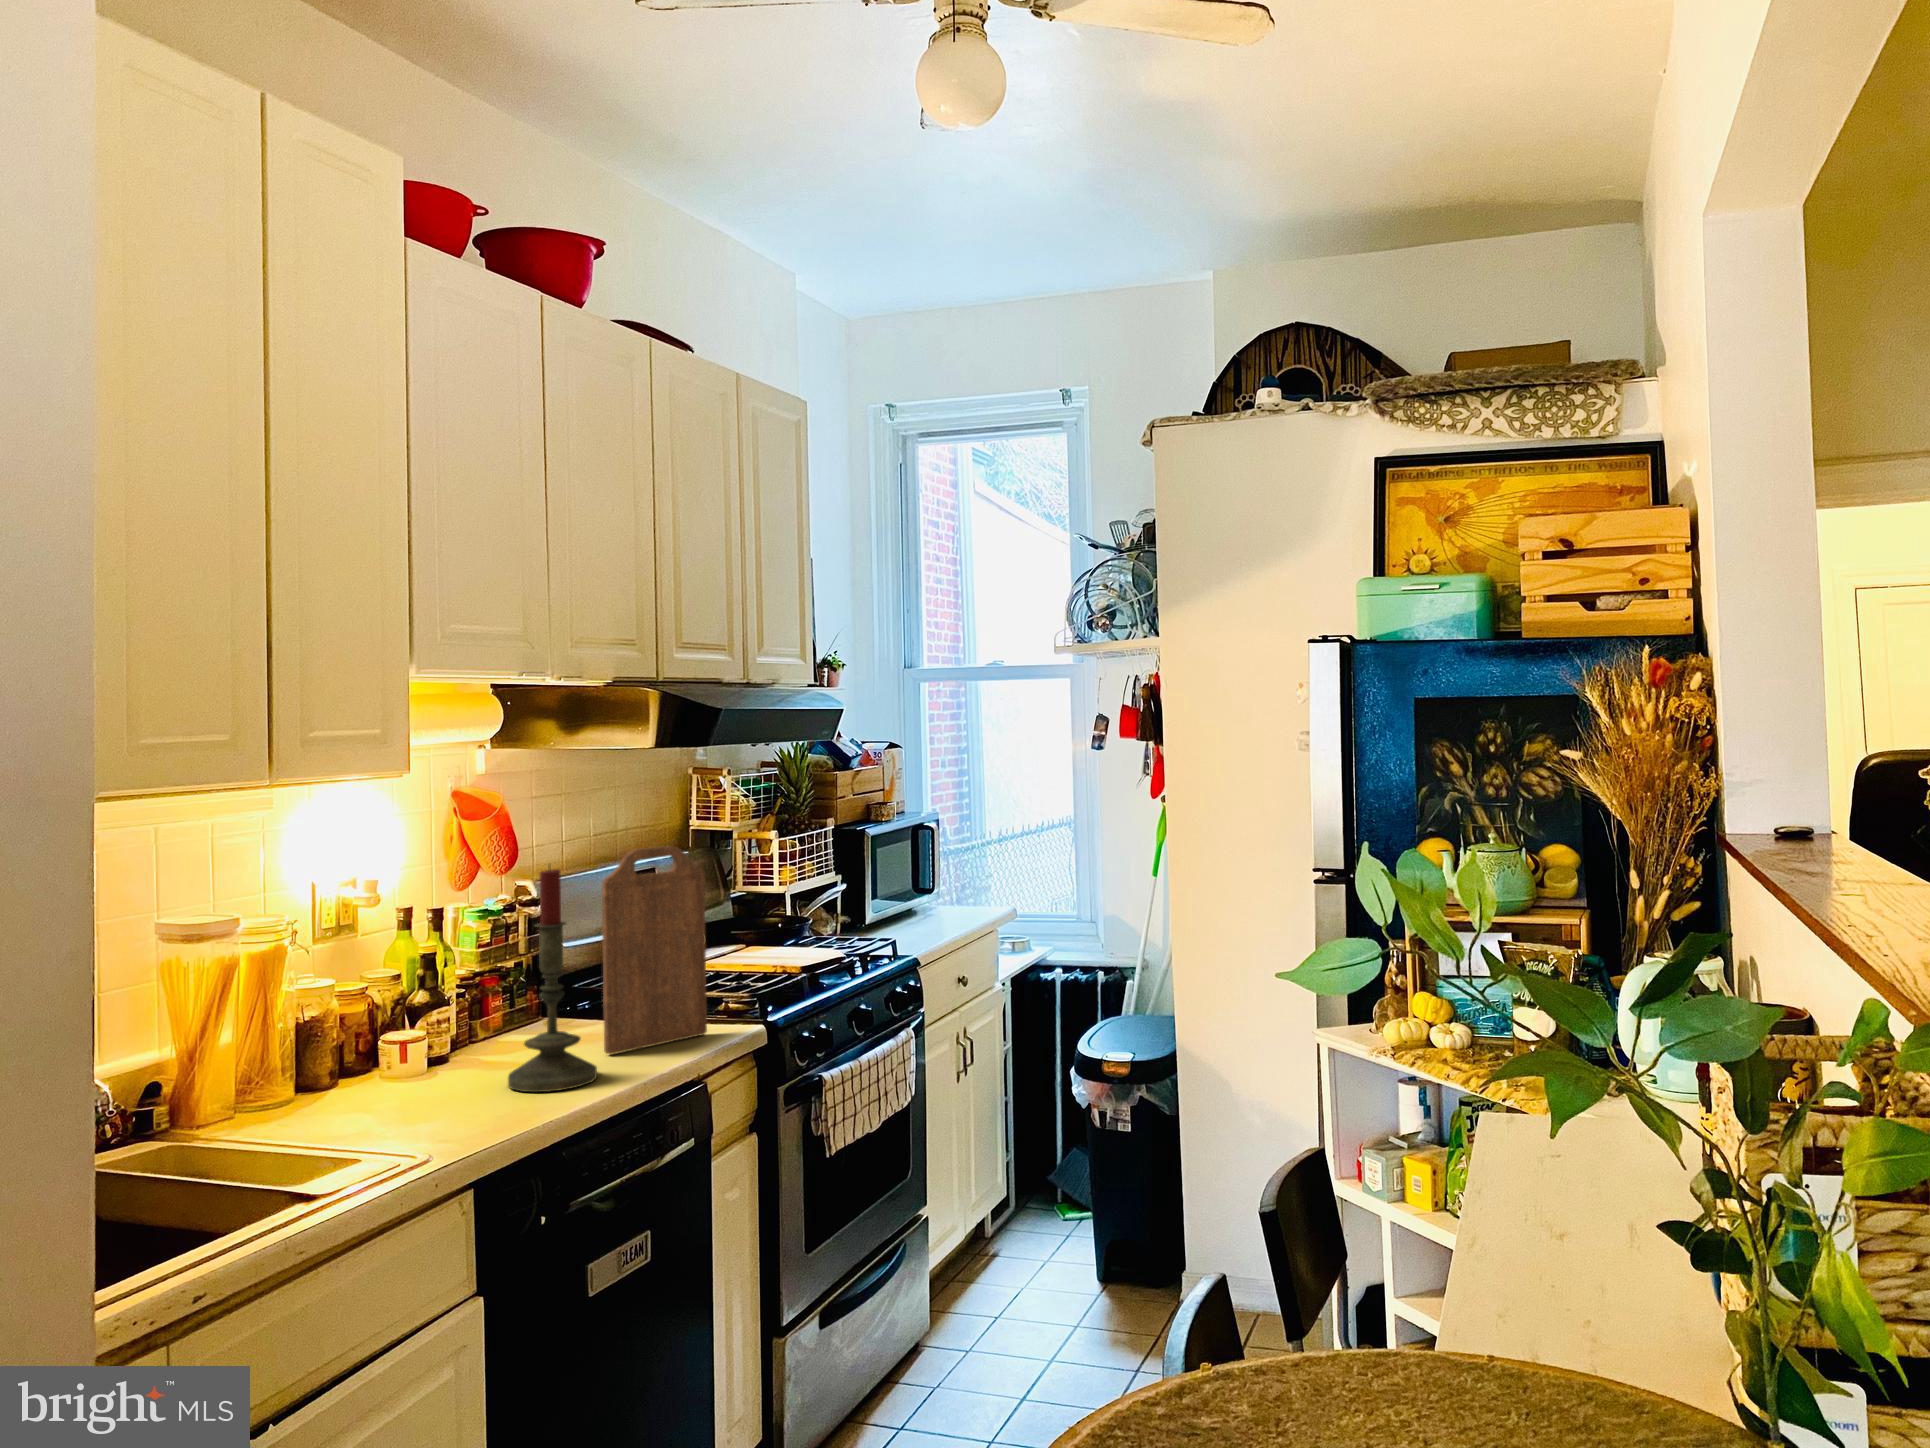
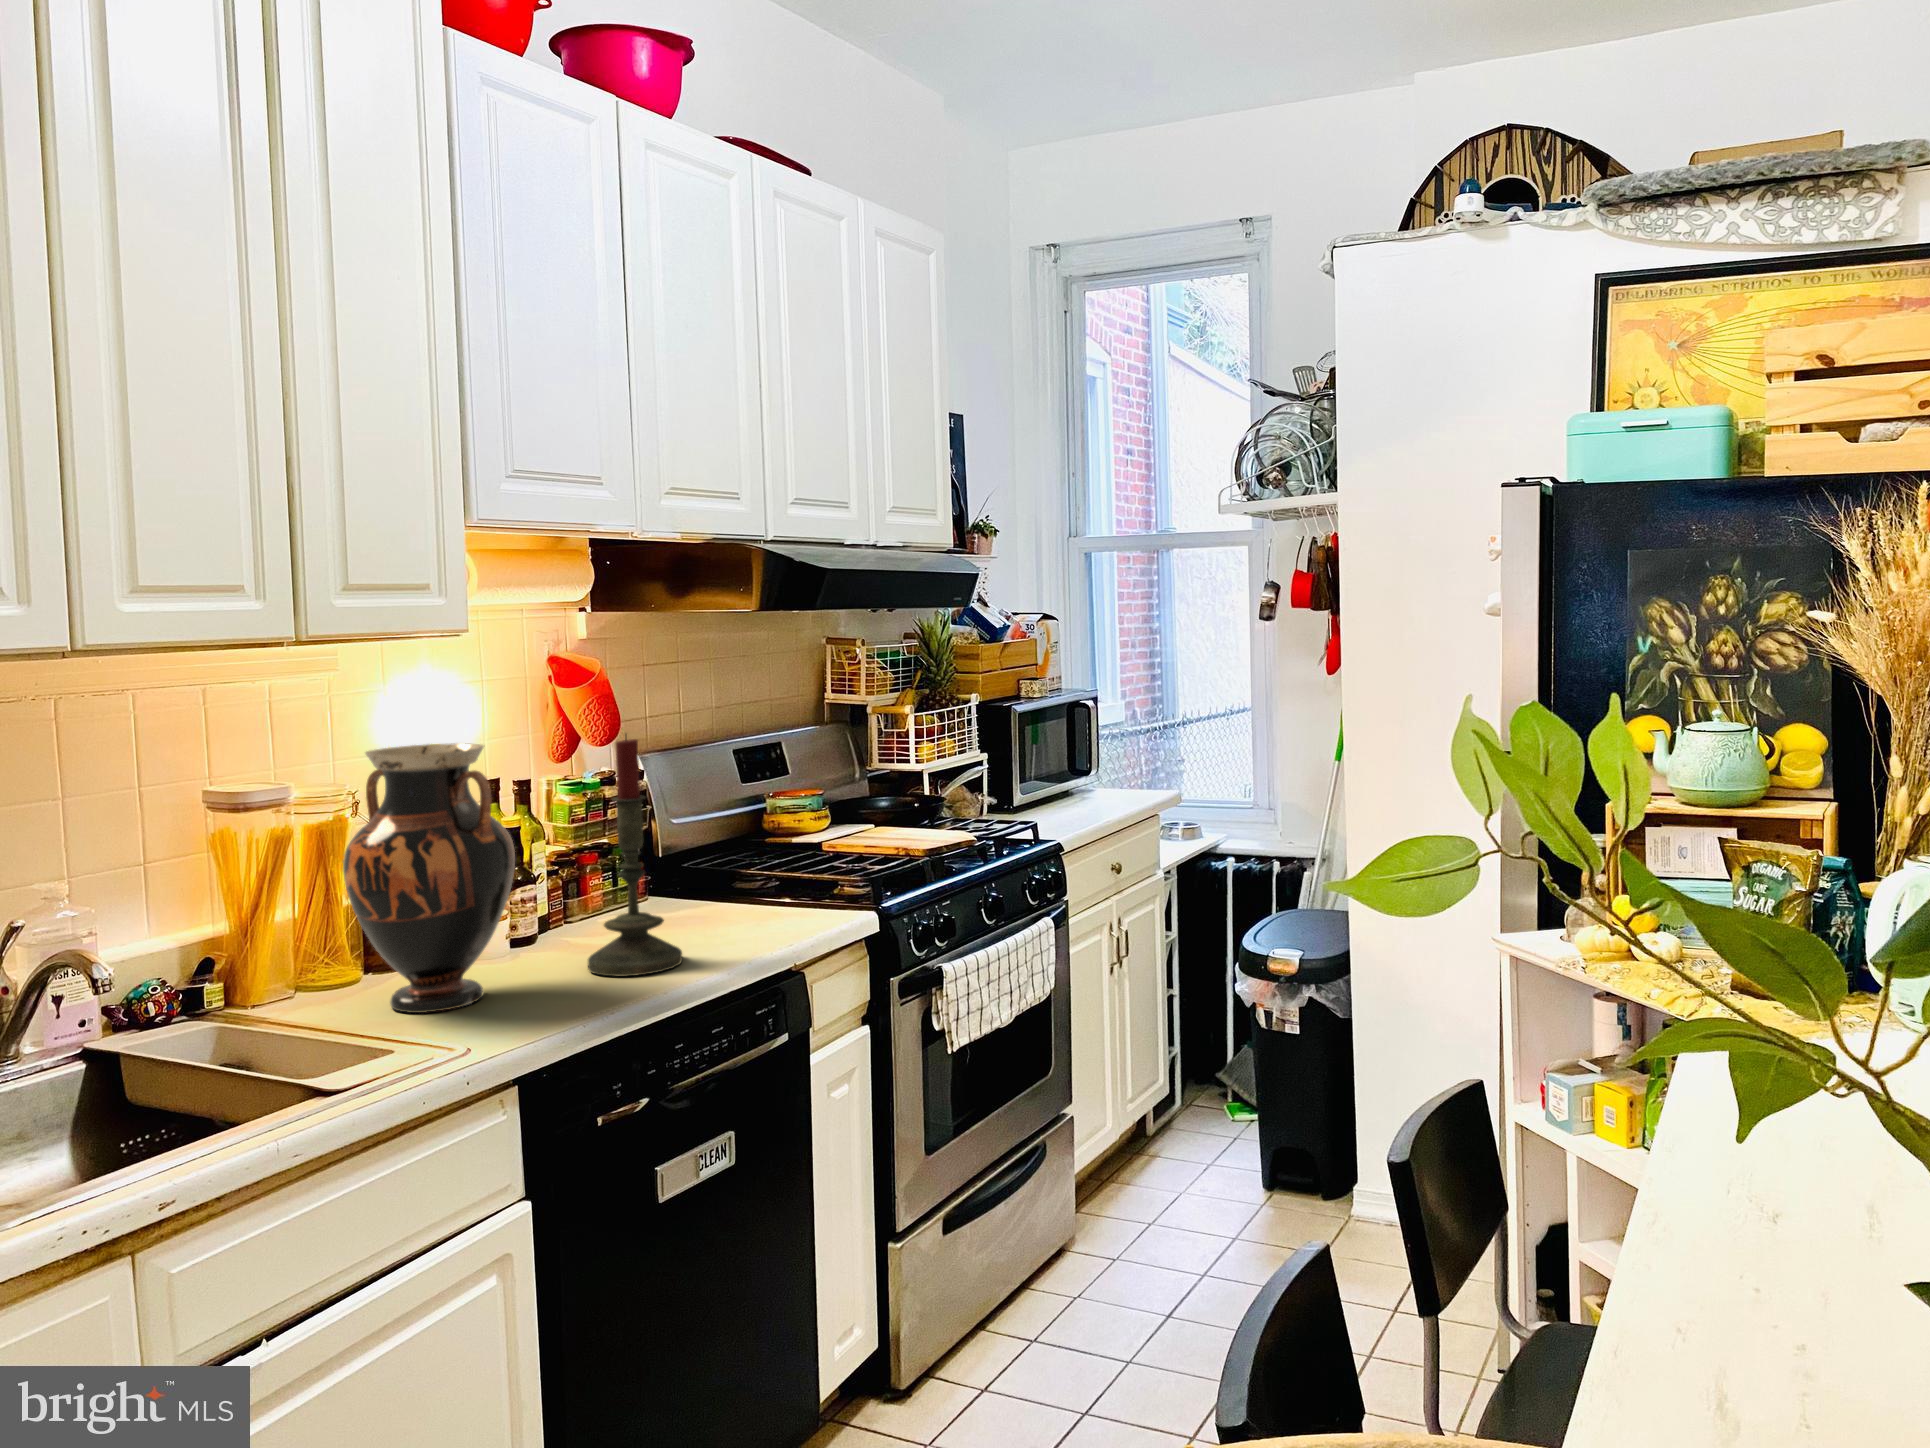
cutting board: present [602,846,707,1054] -> none [692,717,811,938]
vase: none [286,876,449,1132] -> present [343,743,515,1013]

